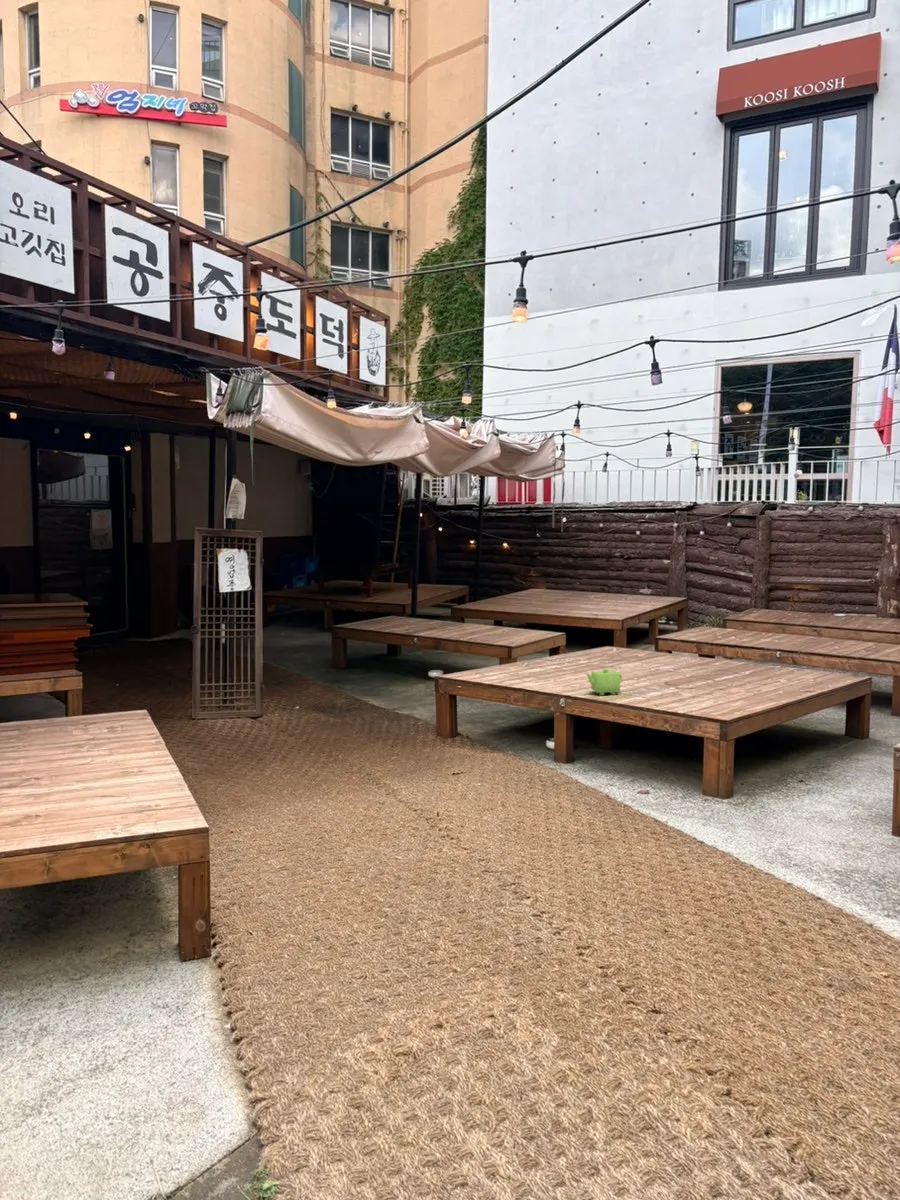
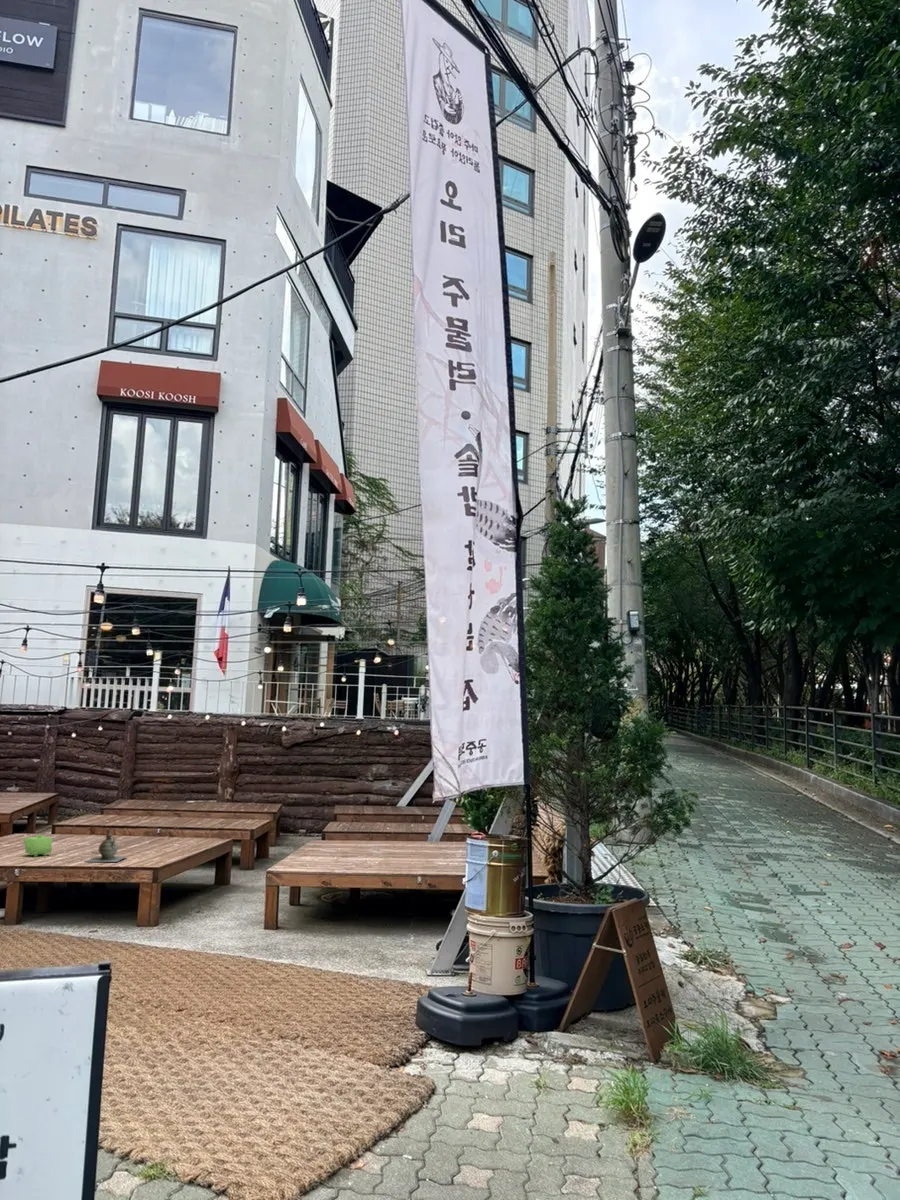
ceramic jug: none [651,670,709,714] -> present [86,829,125,862]

